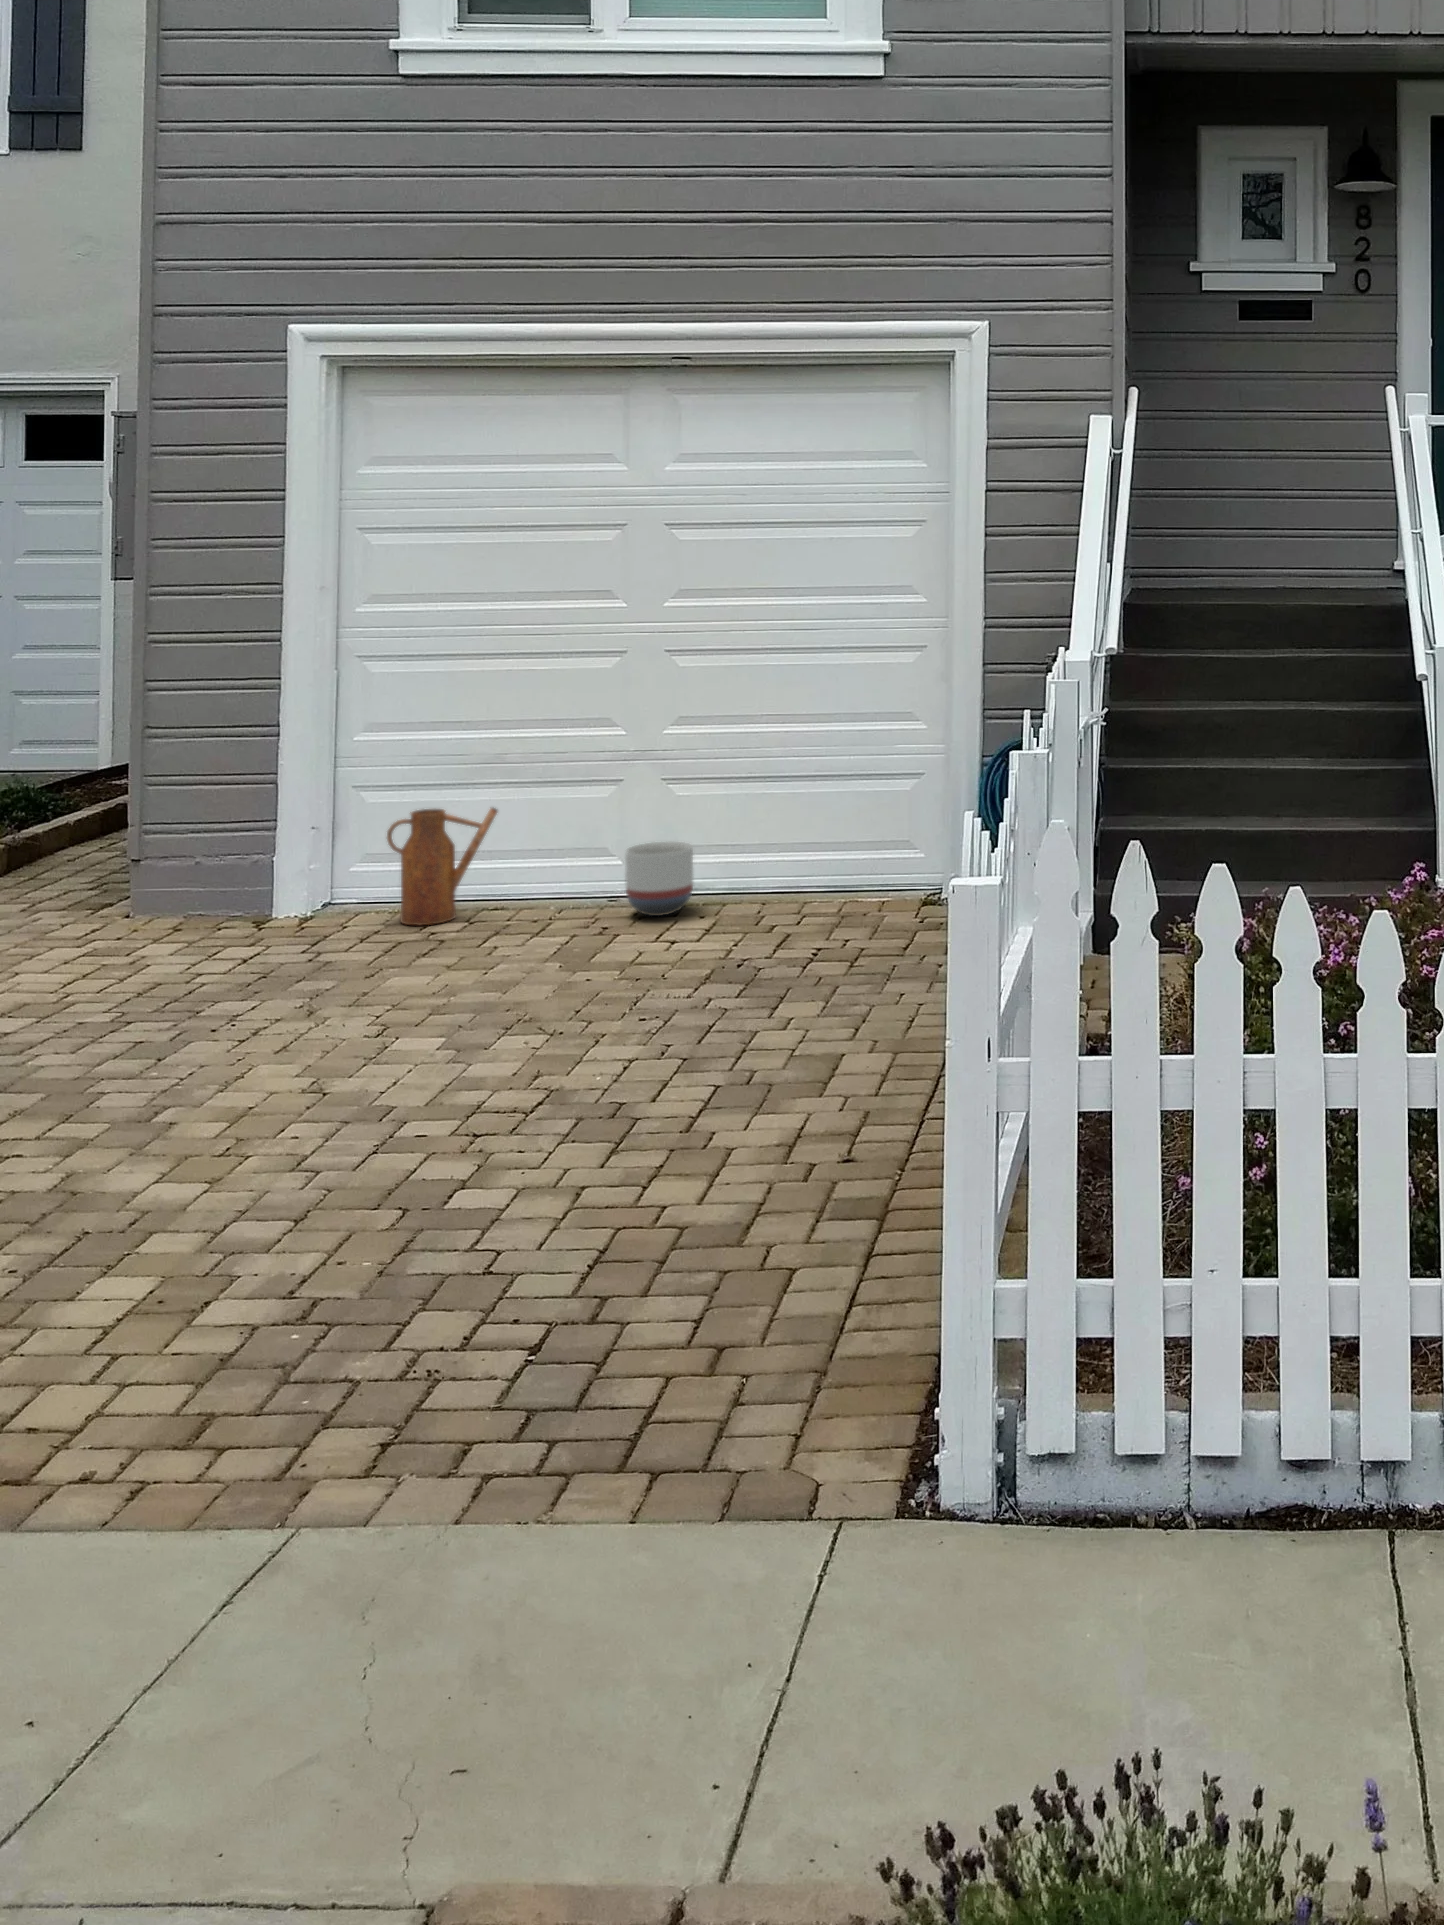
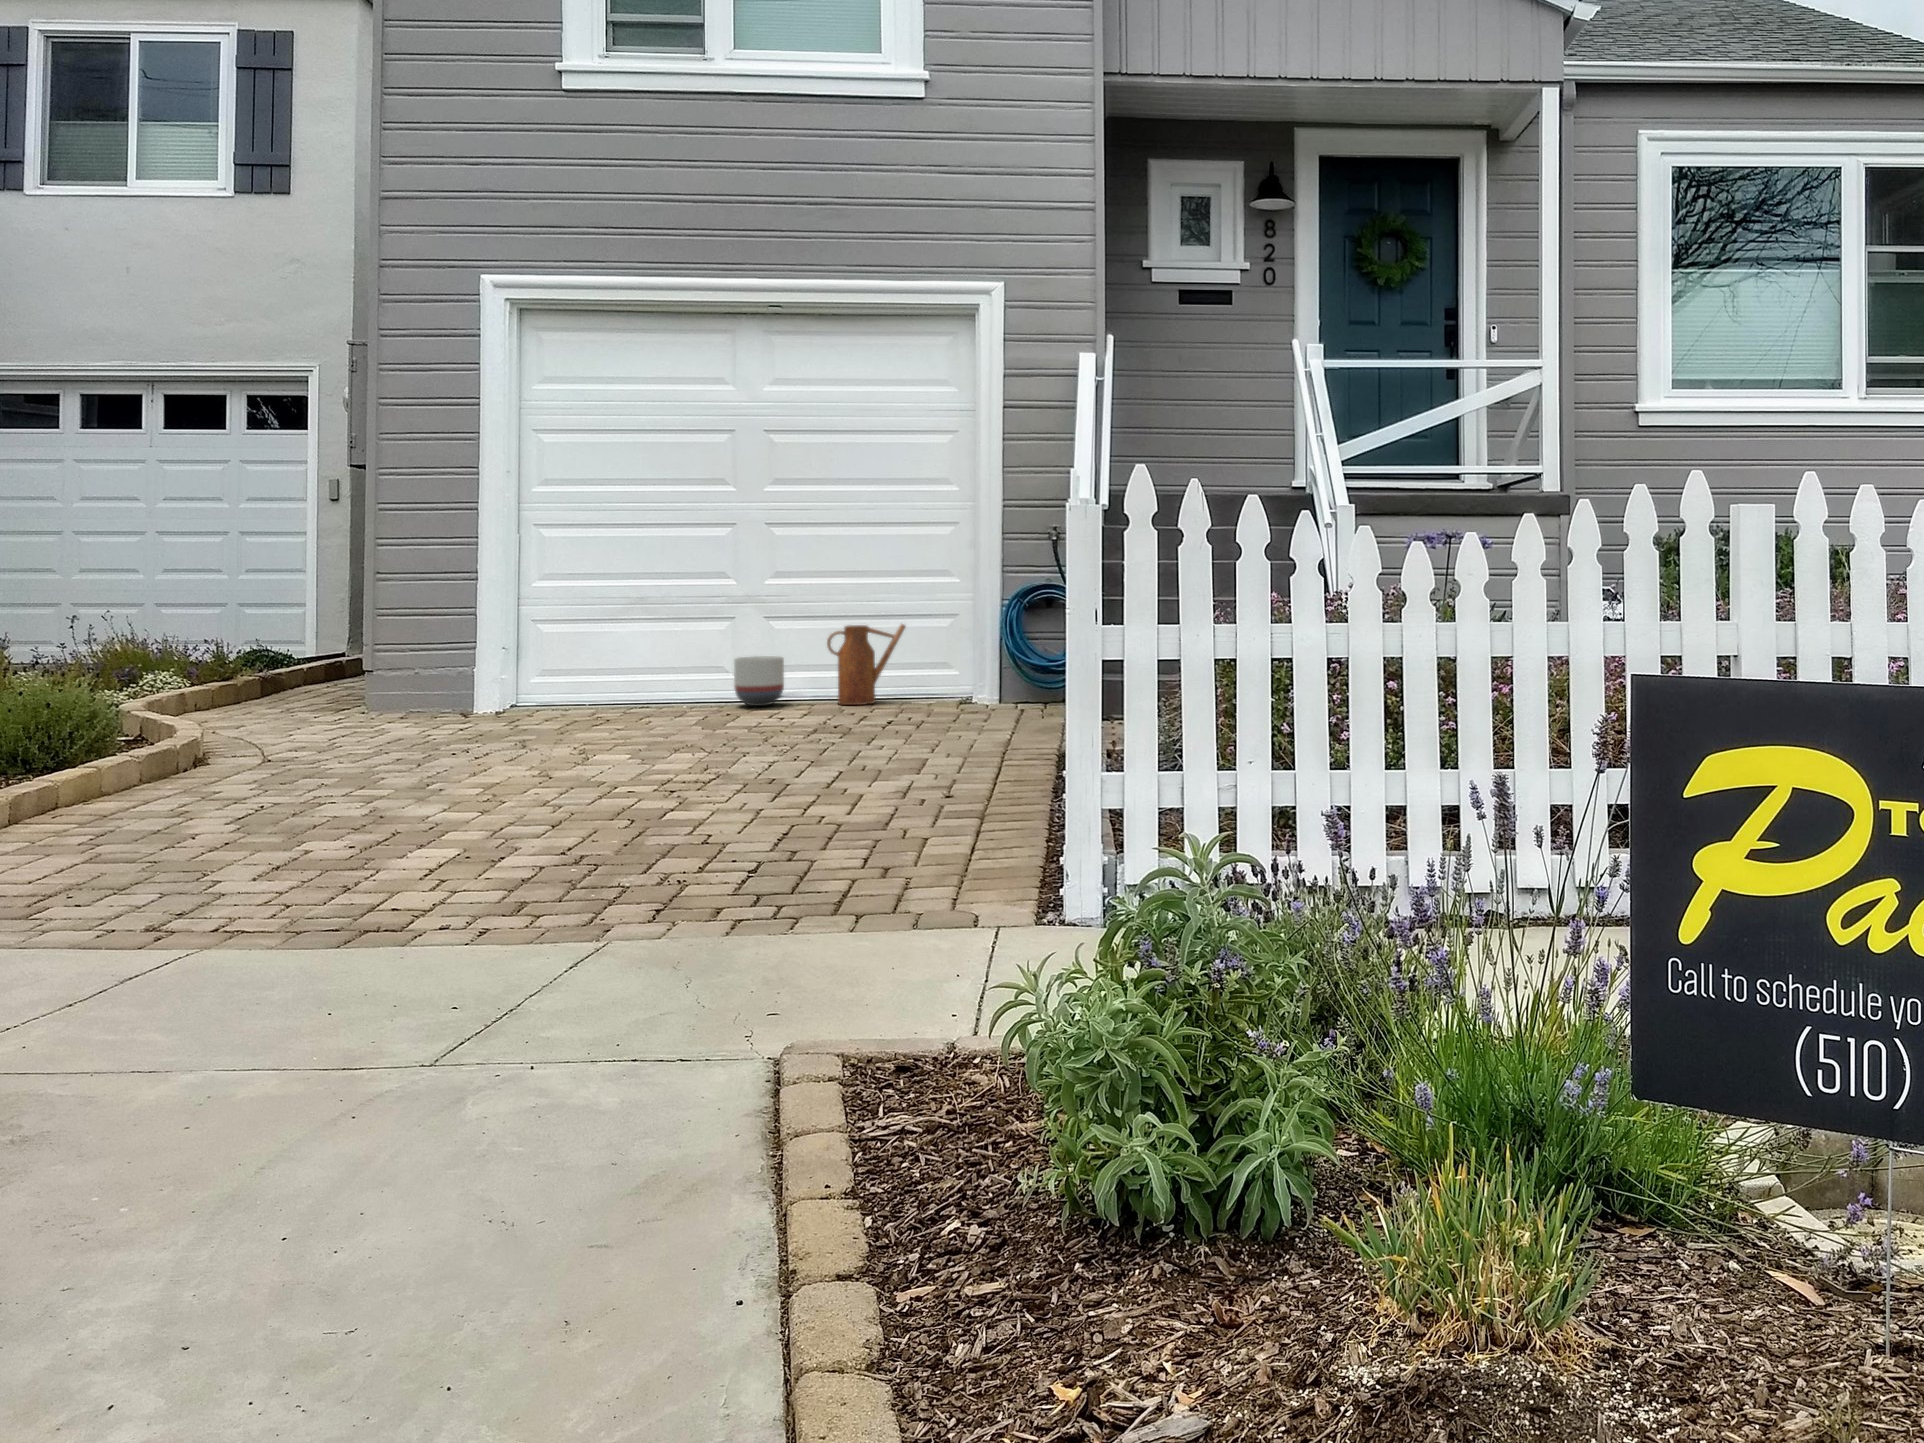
watering can: present [387,808,497,925] -> present [827,624,905,705]

